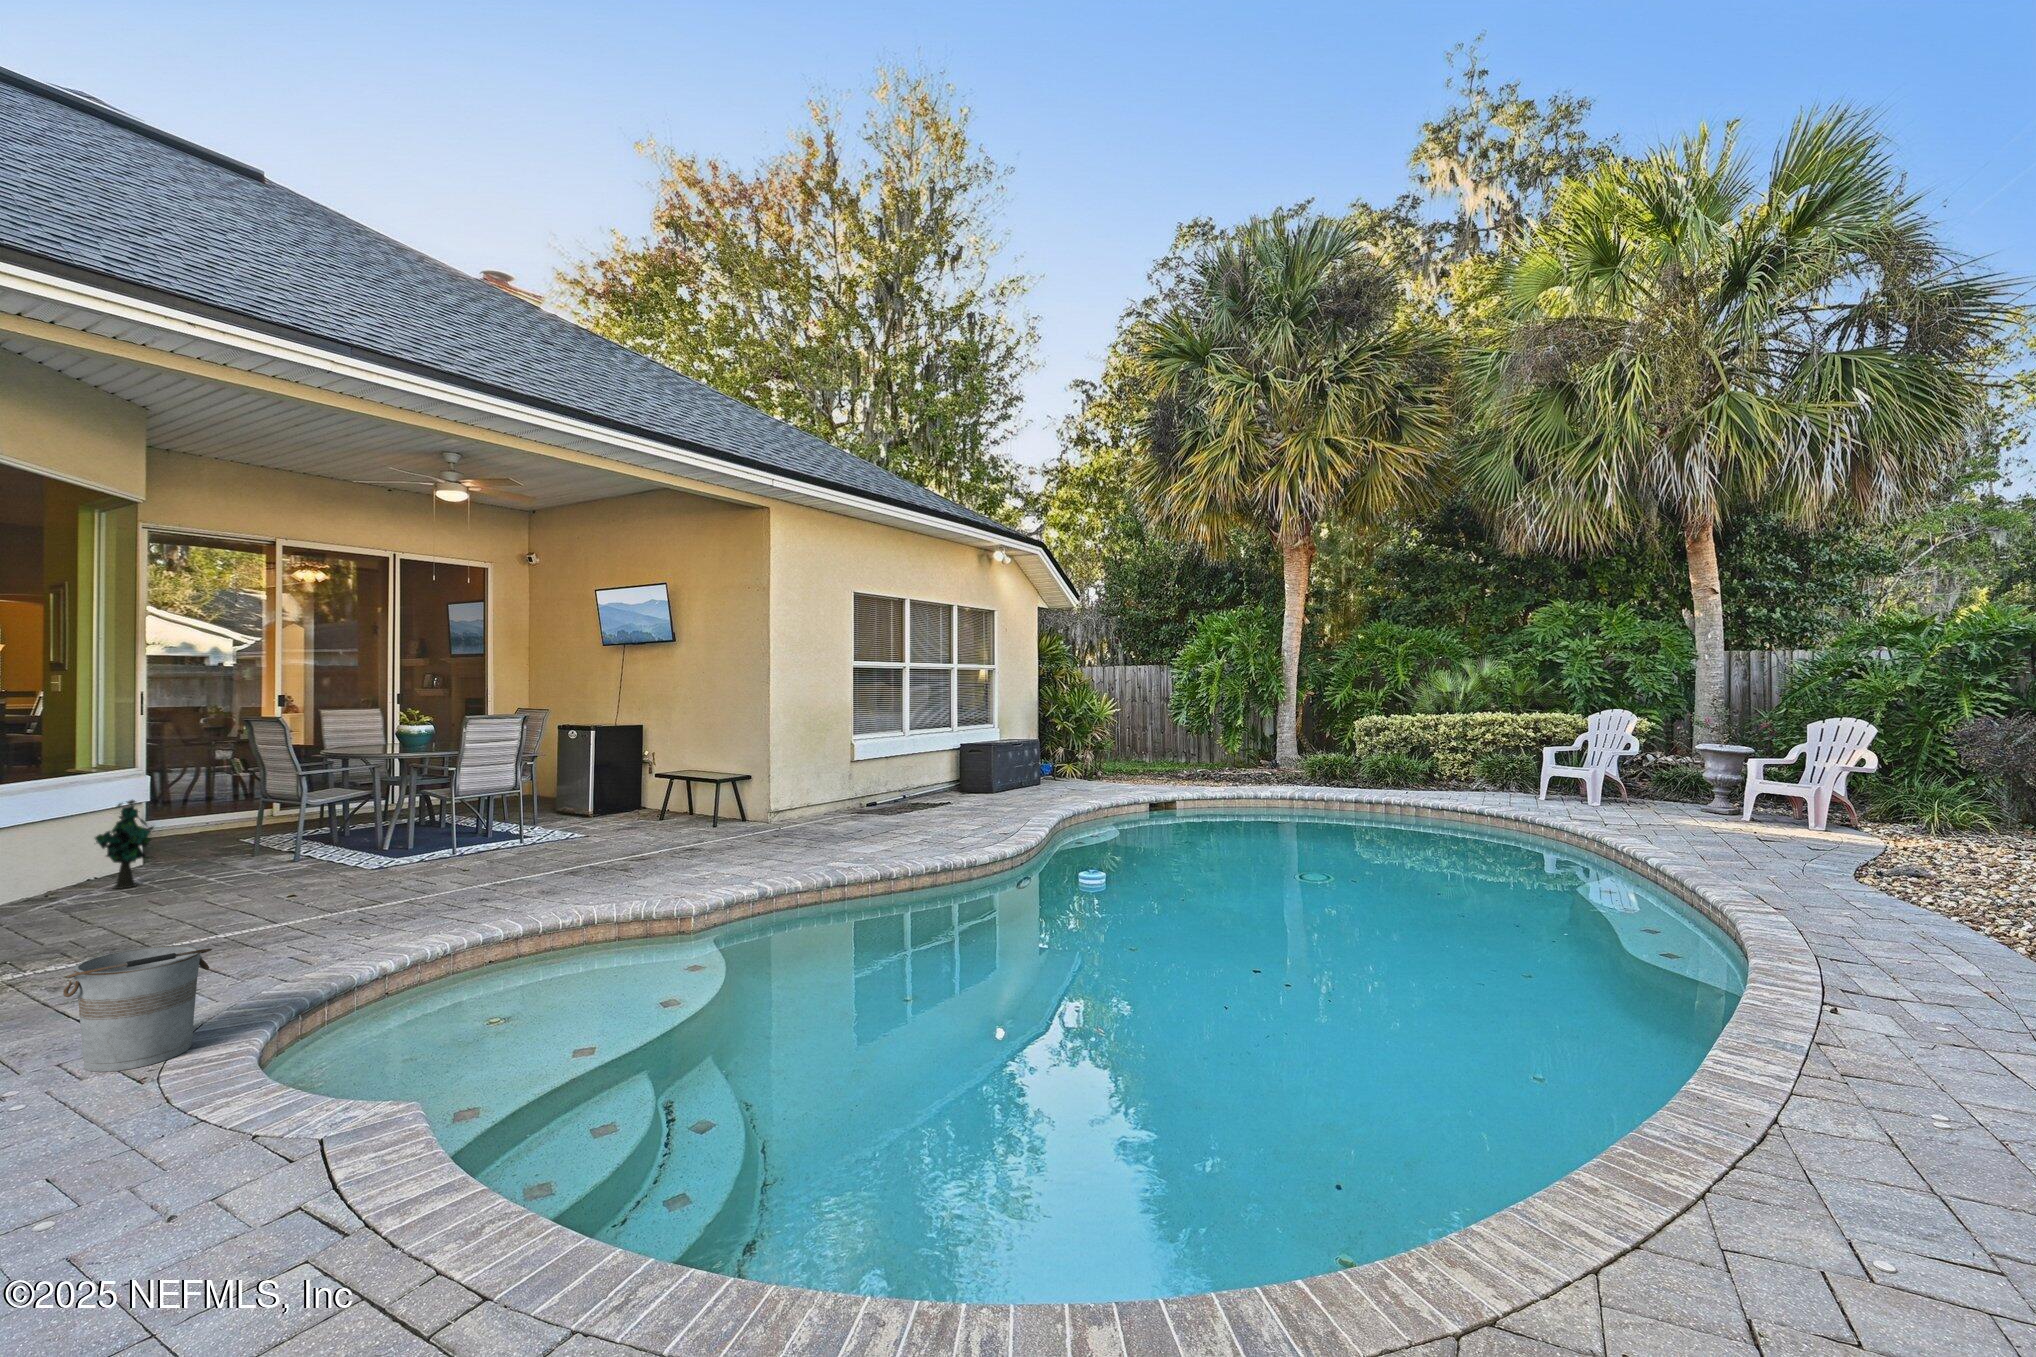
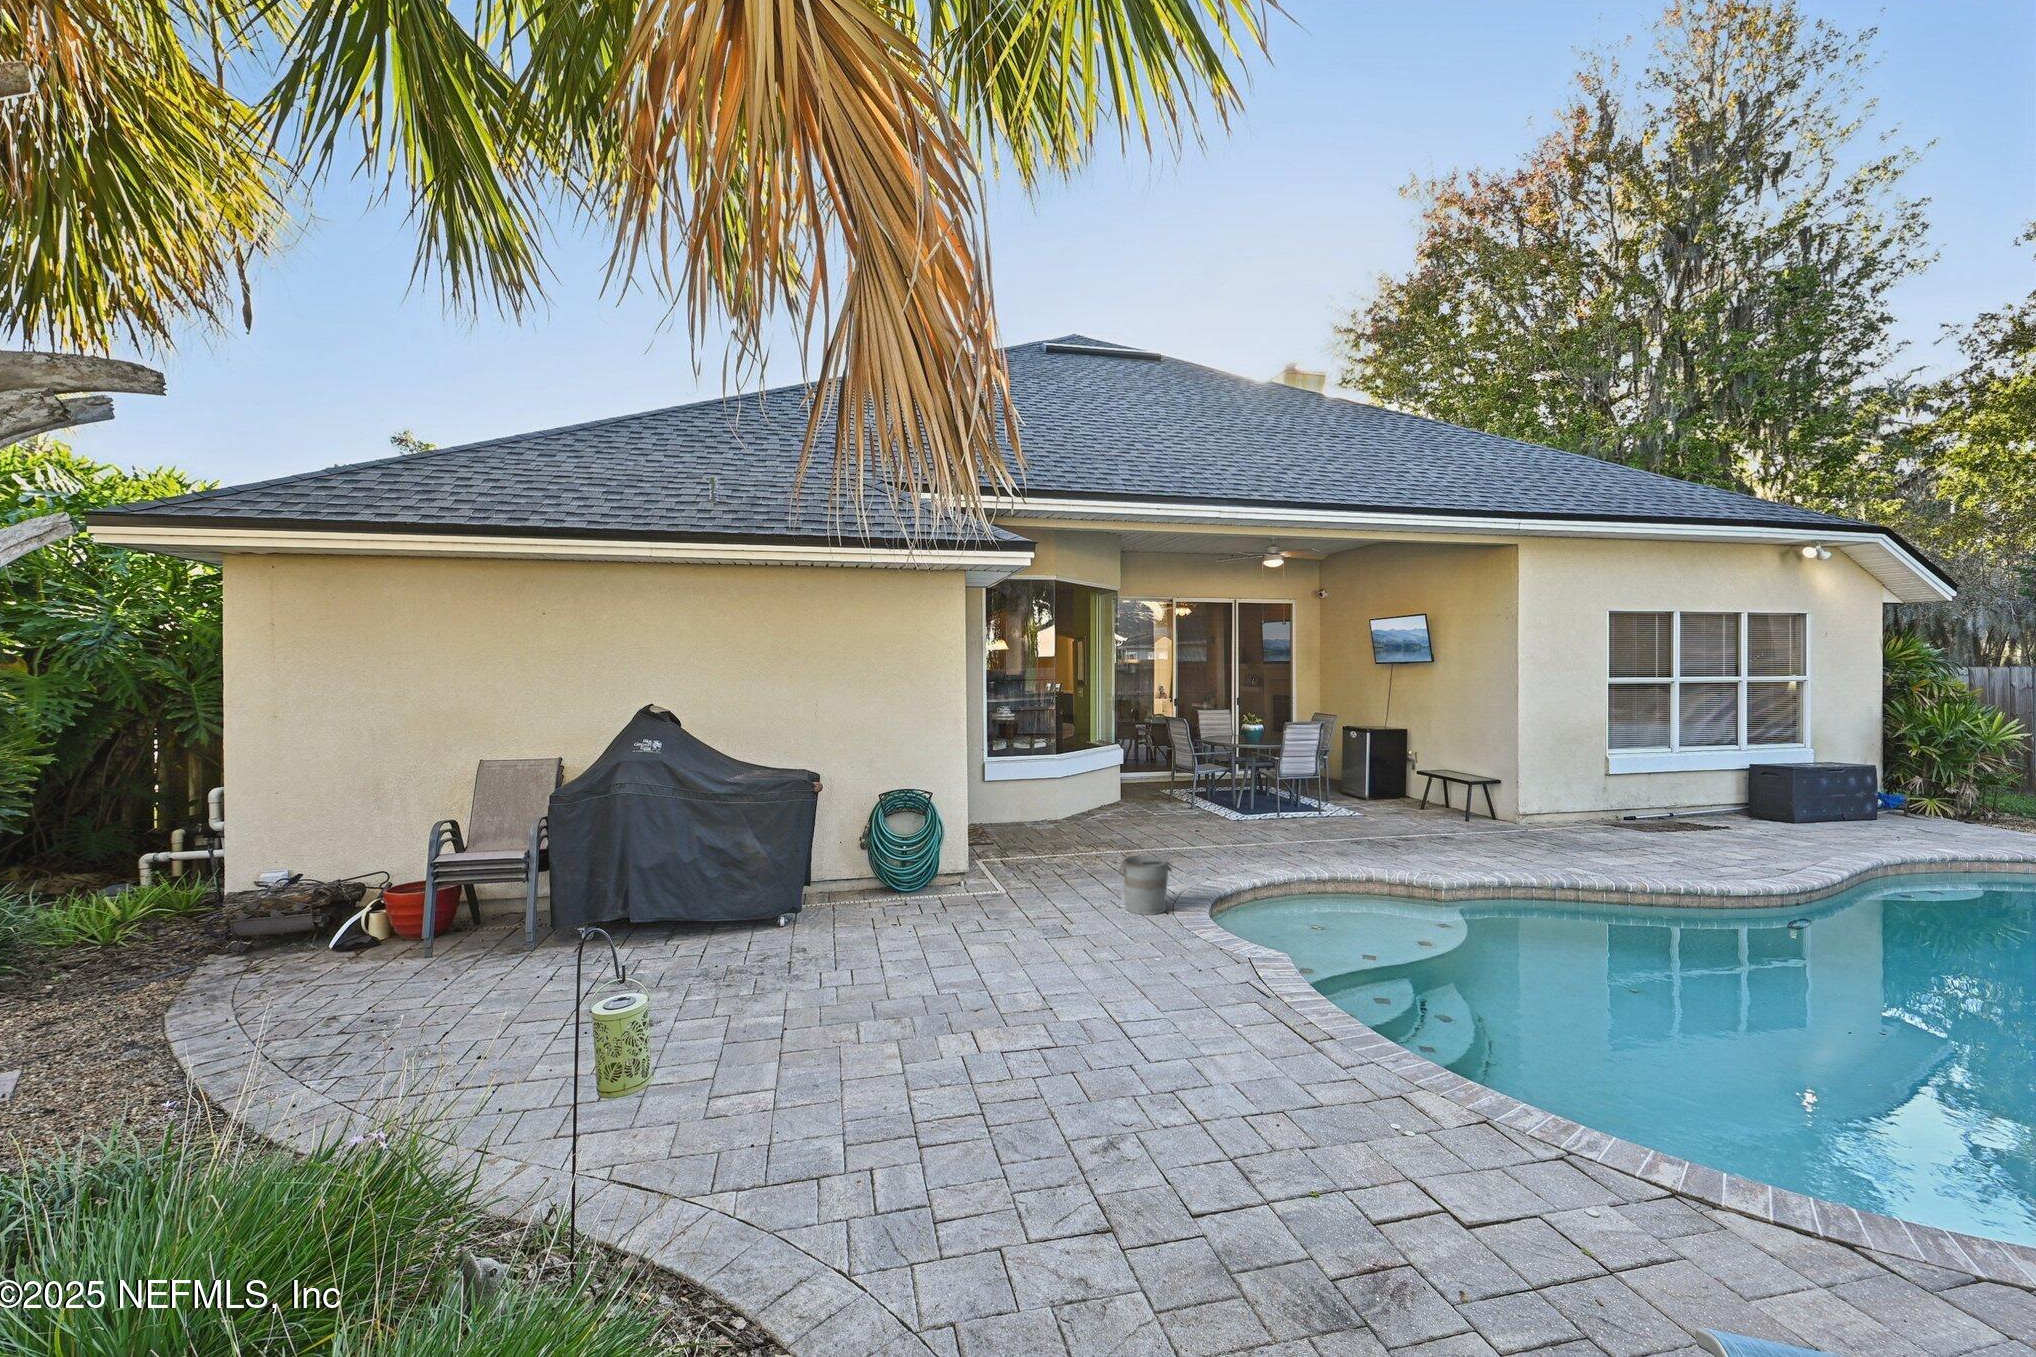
decorative plant: present [95,800,154,889] -> none [1099,765,1124,815]

